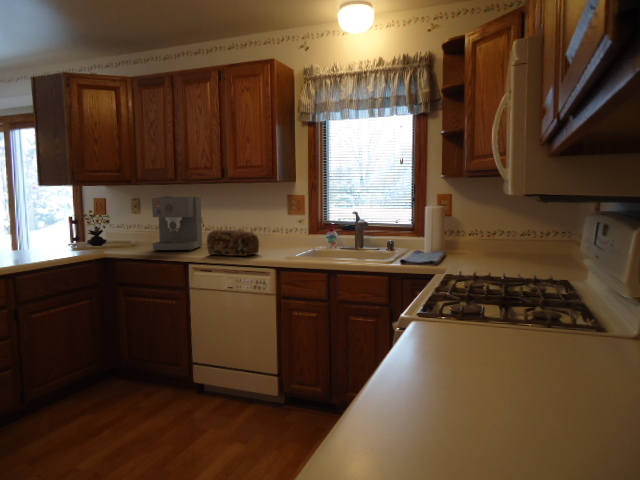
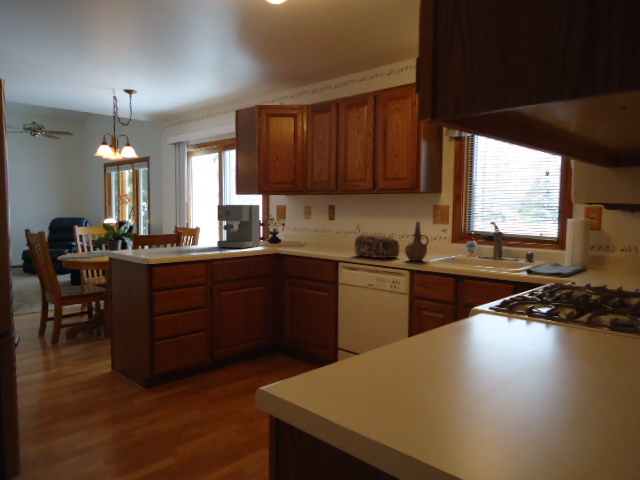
coffee maker: present [152,197,202,251] -> present [217,205,259,249]
ceramic pitcher: none [268,213,293,257] -> present [405,221,429,261]

